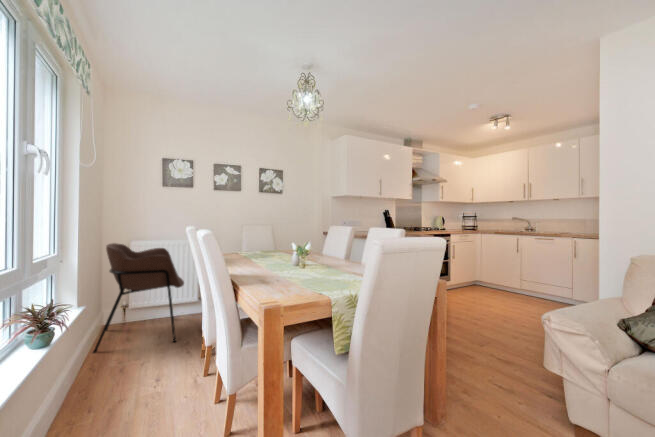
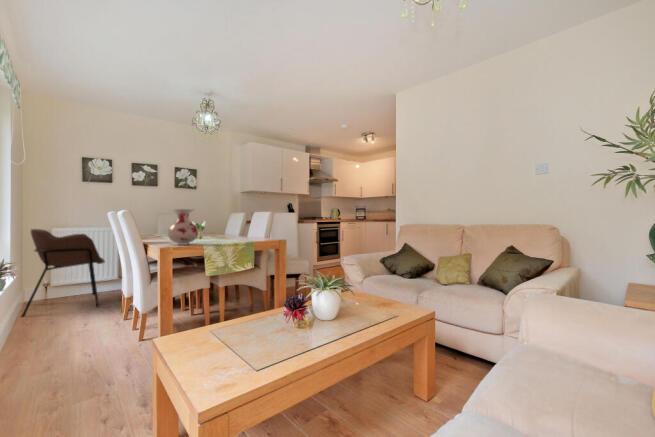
vase: none [266,232,310,290] -> present [168,209,198,245]

